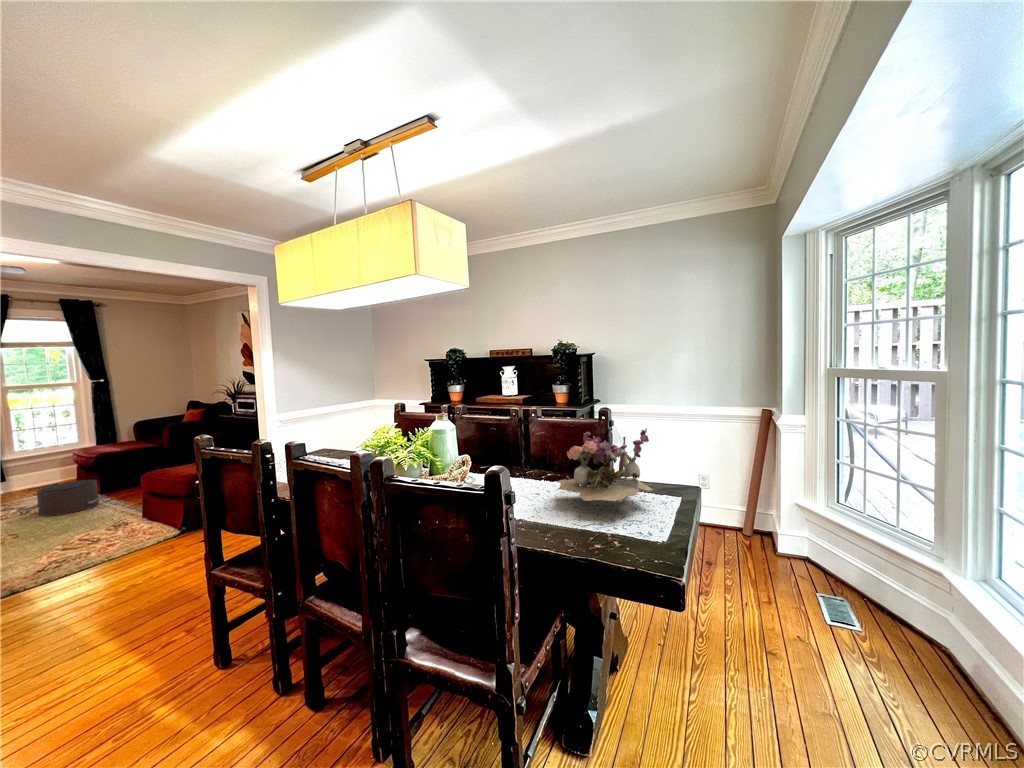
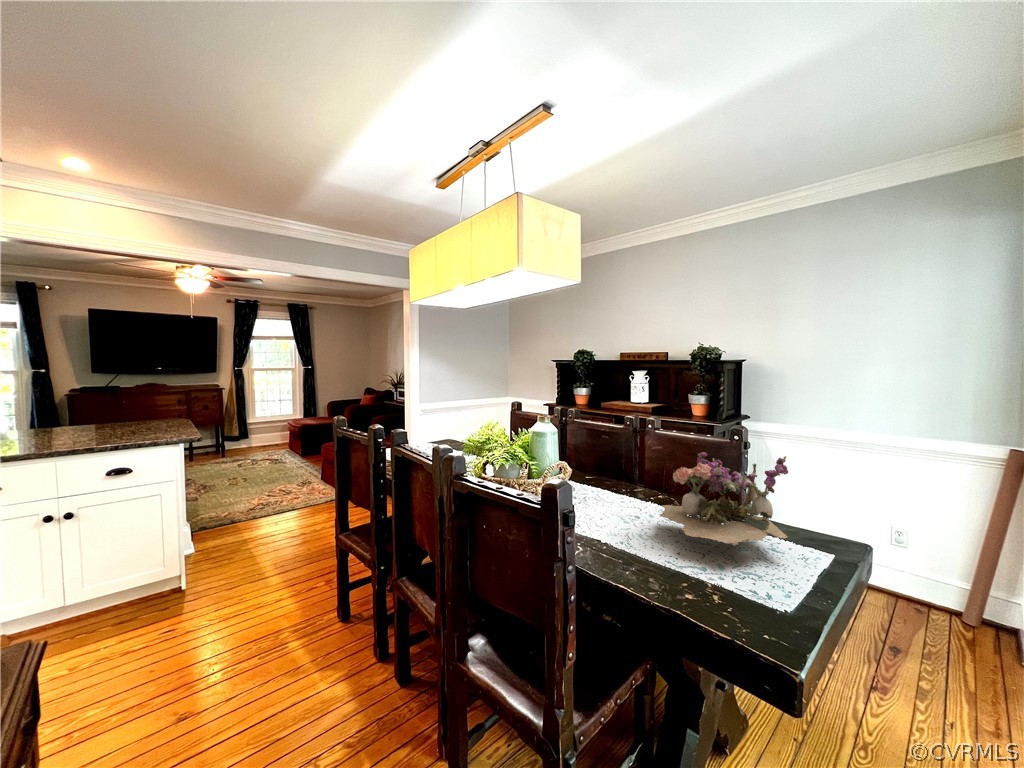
pouf: present [25,480,104,517] -> none [258,444,306,469]

